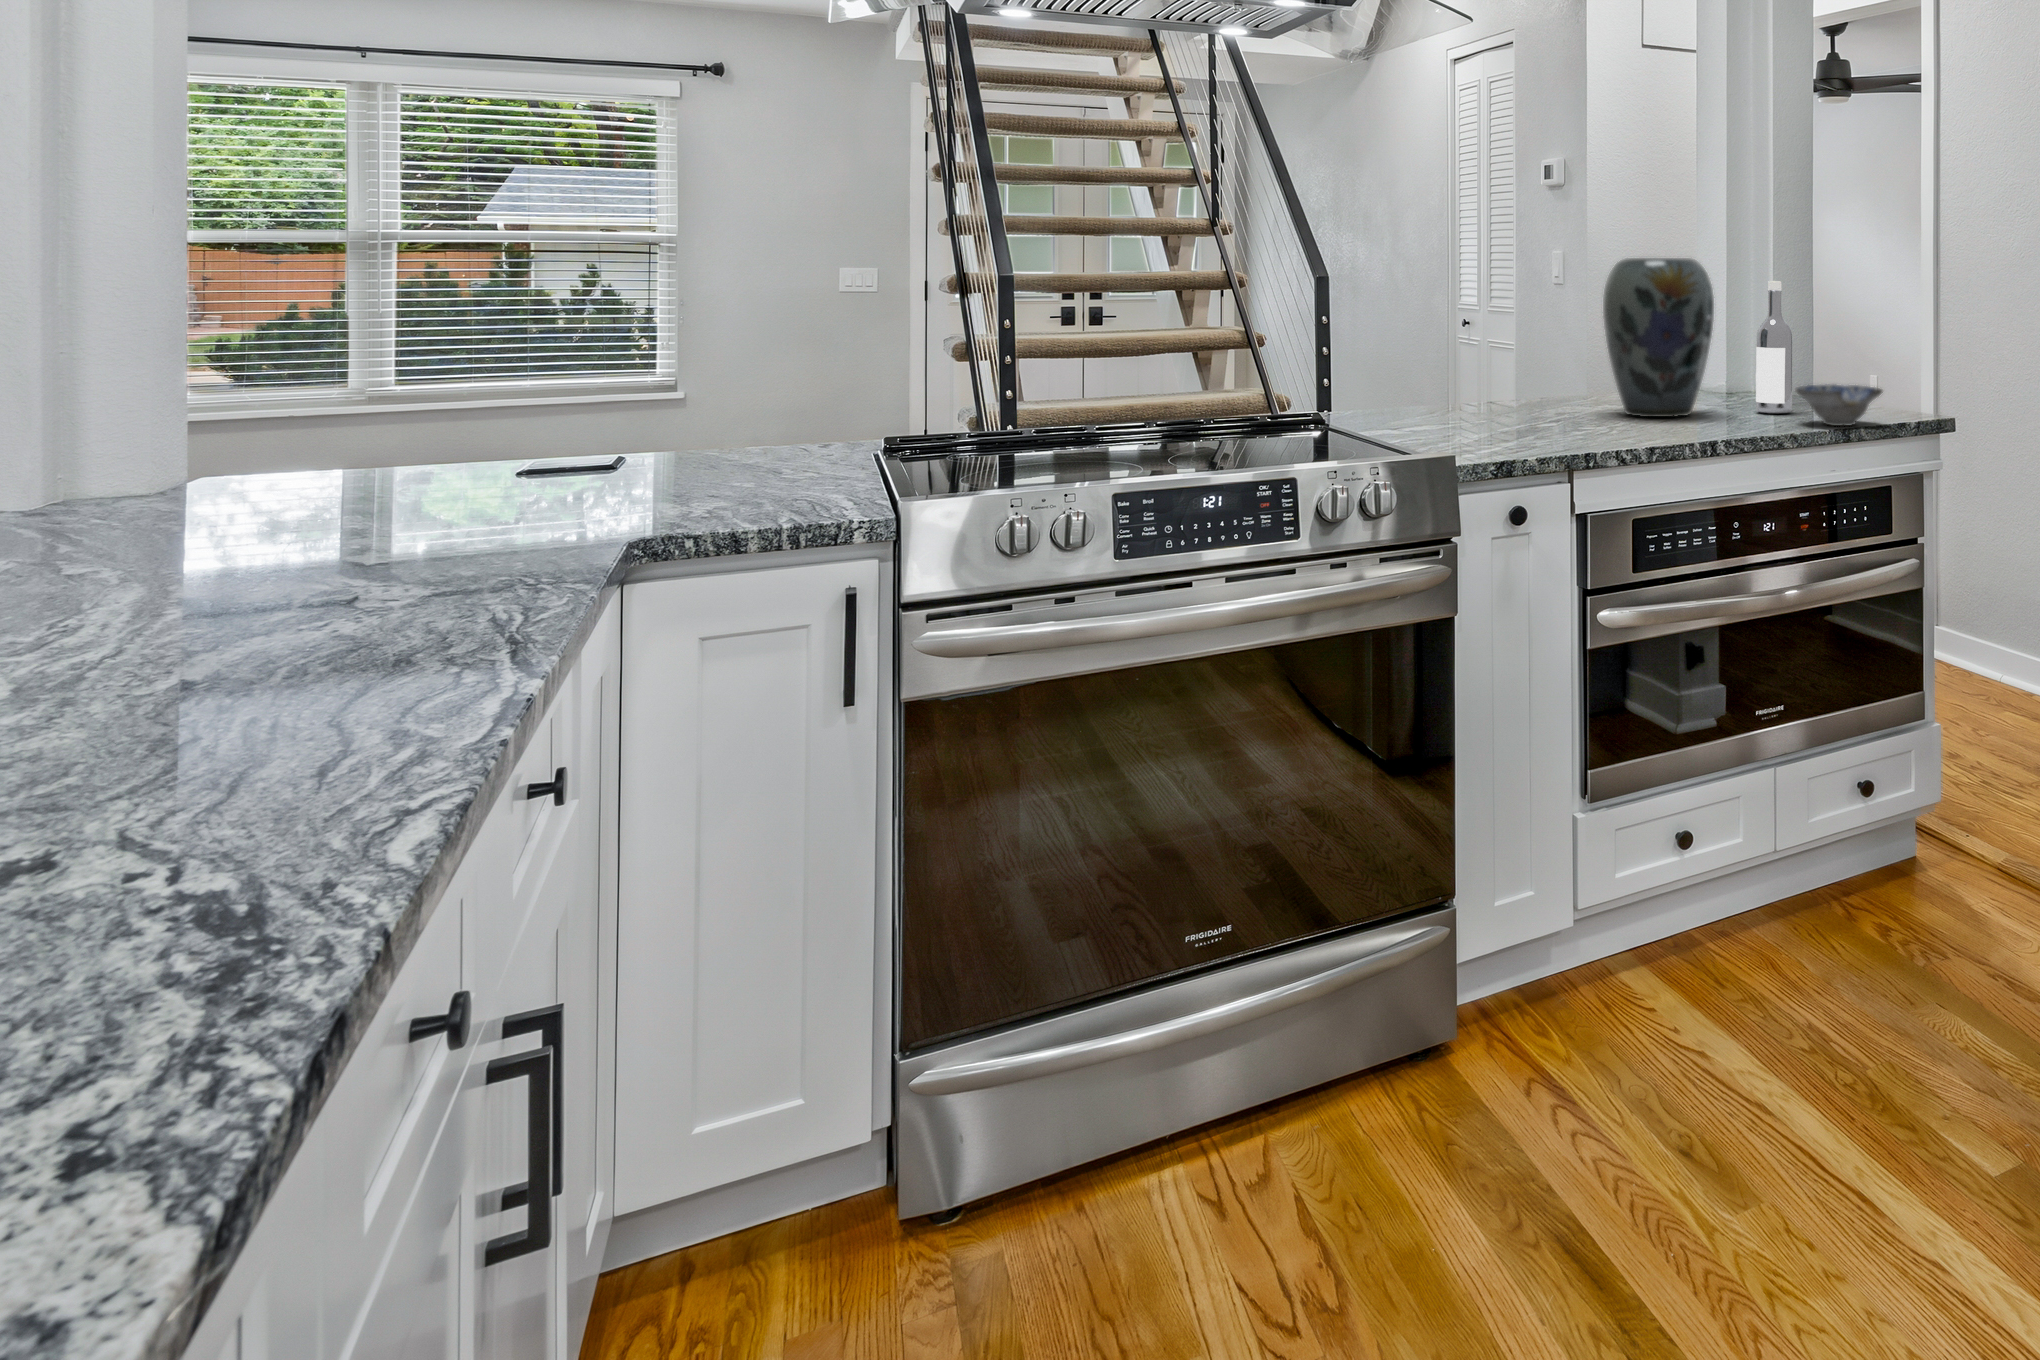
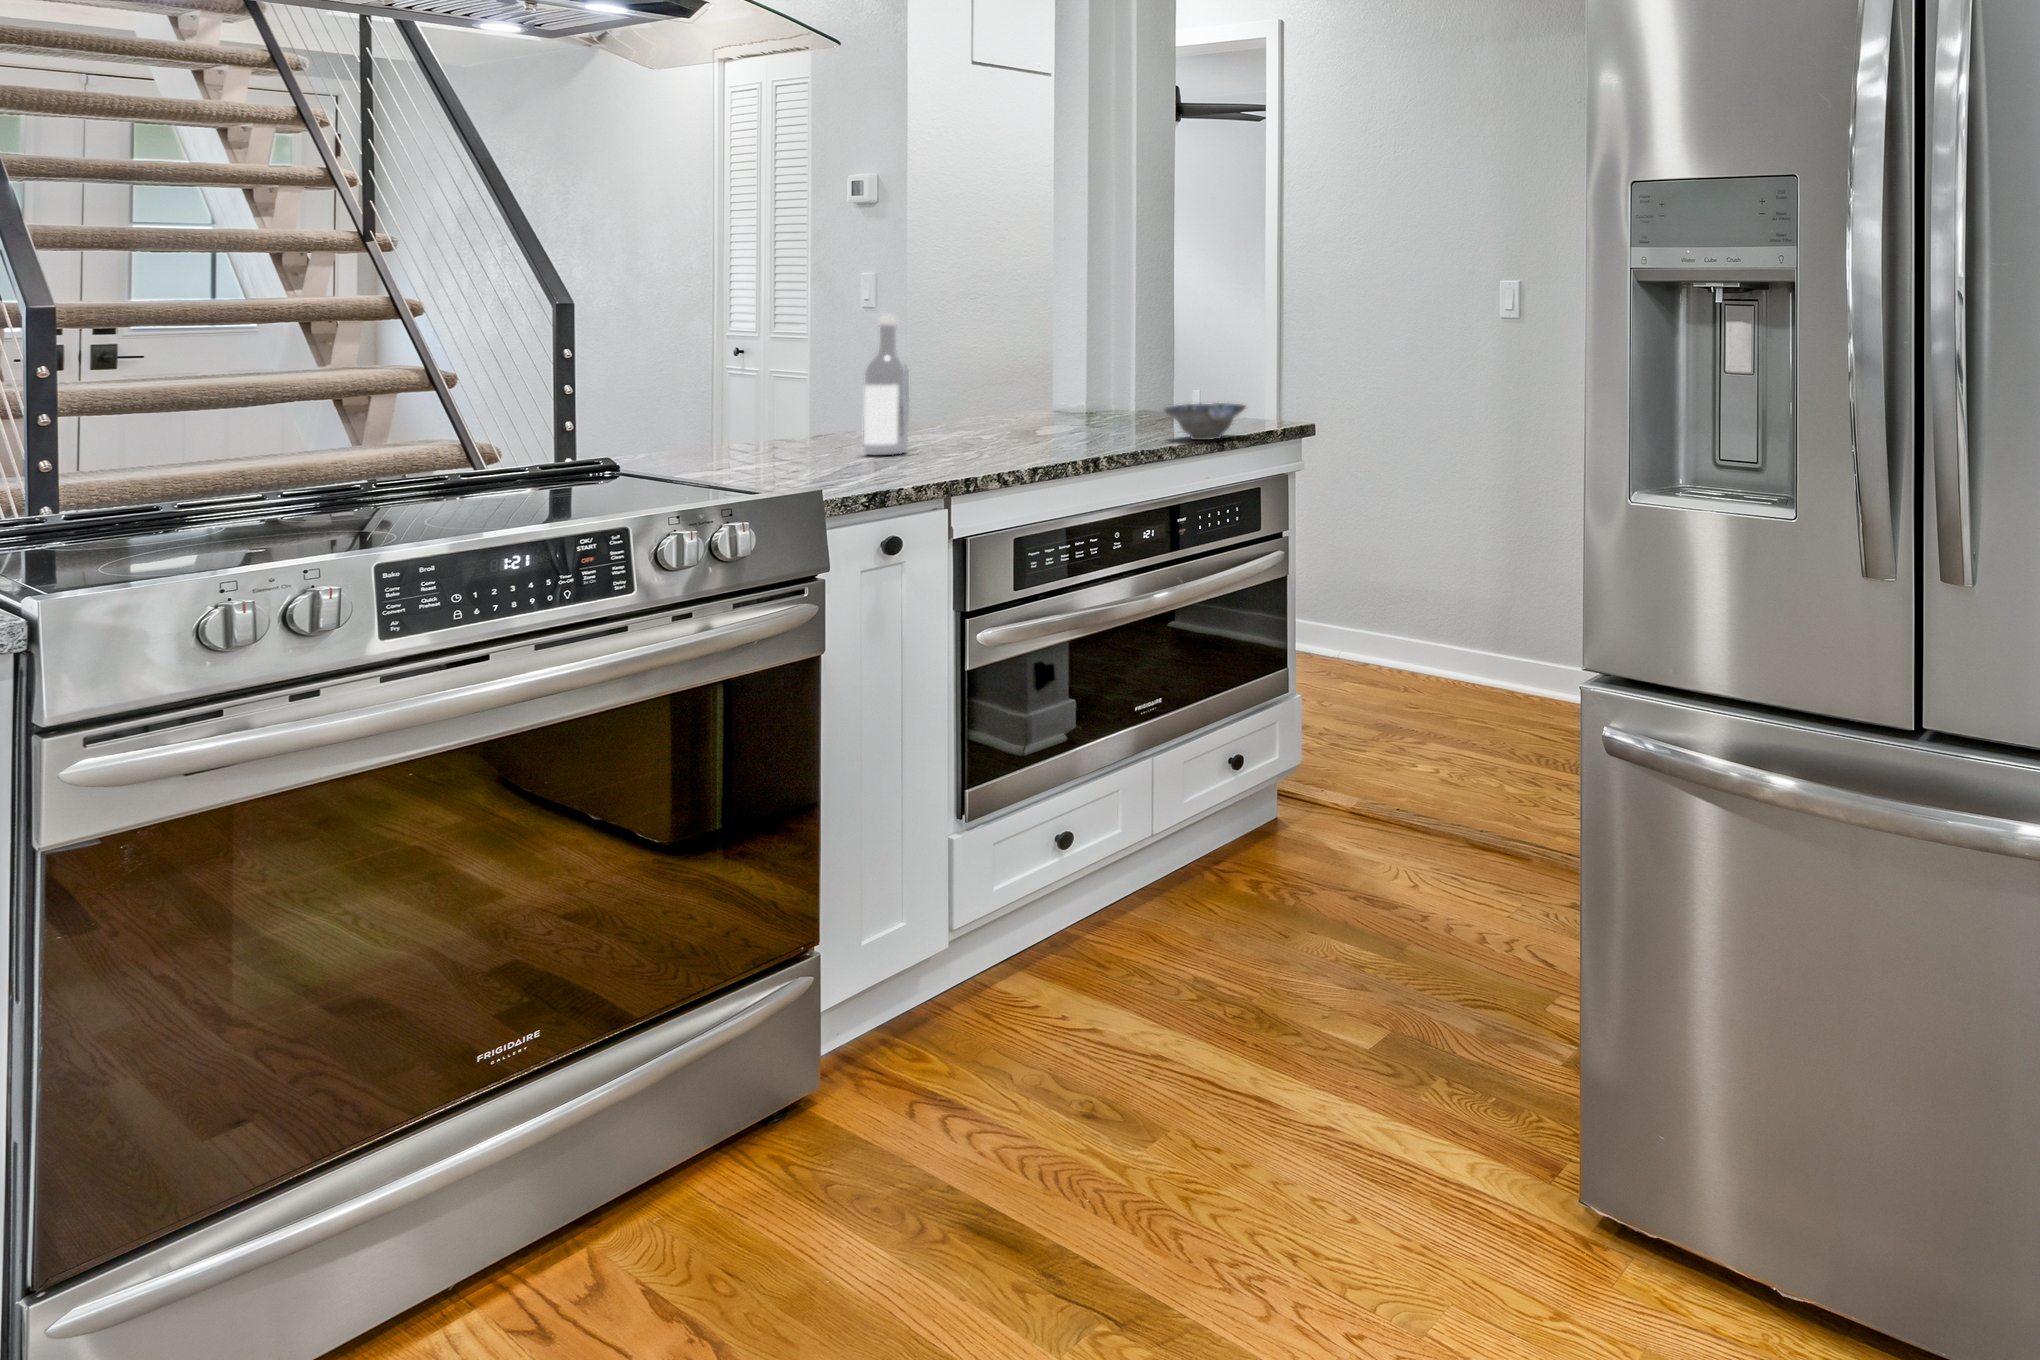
vase: present [1603,258,1714,417] -> none [964,292,1081,444]
wine bottle: present [1756,281,1792,414] -> present [864,315,909,455]

